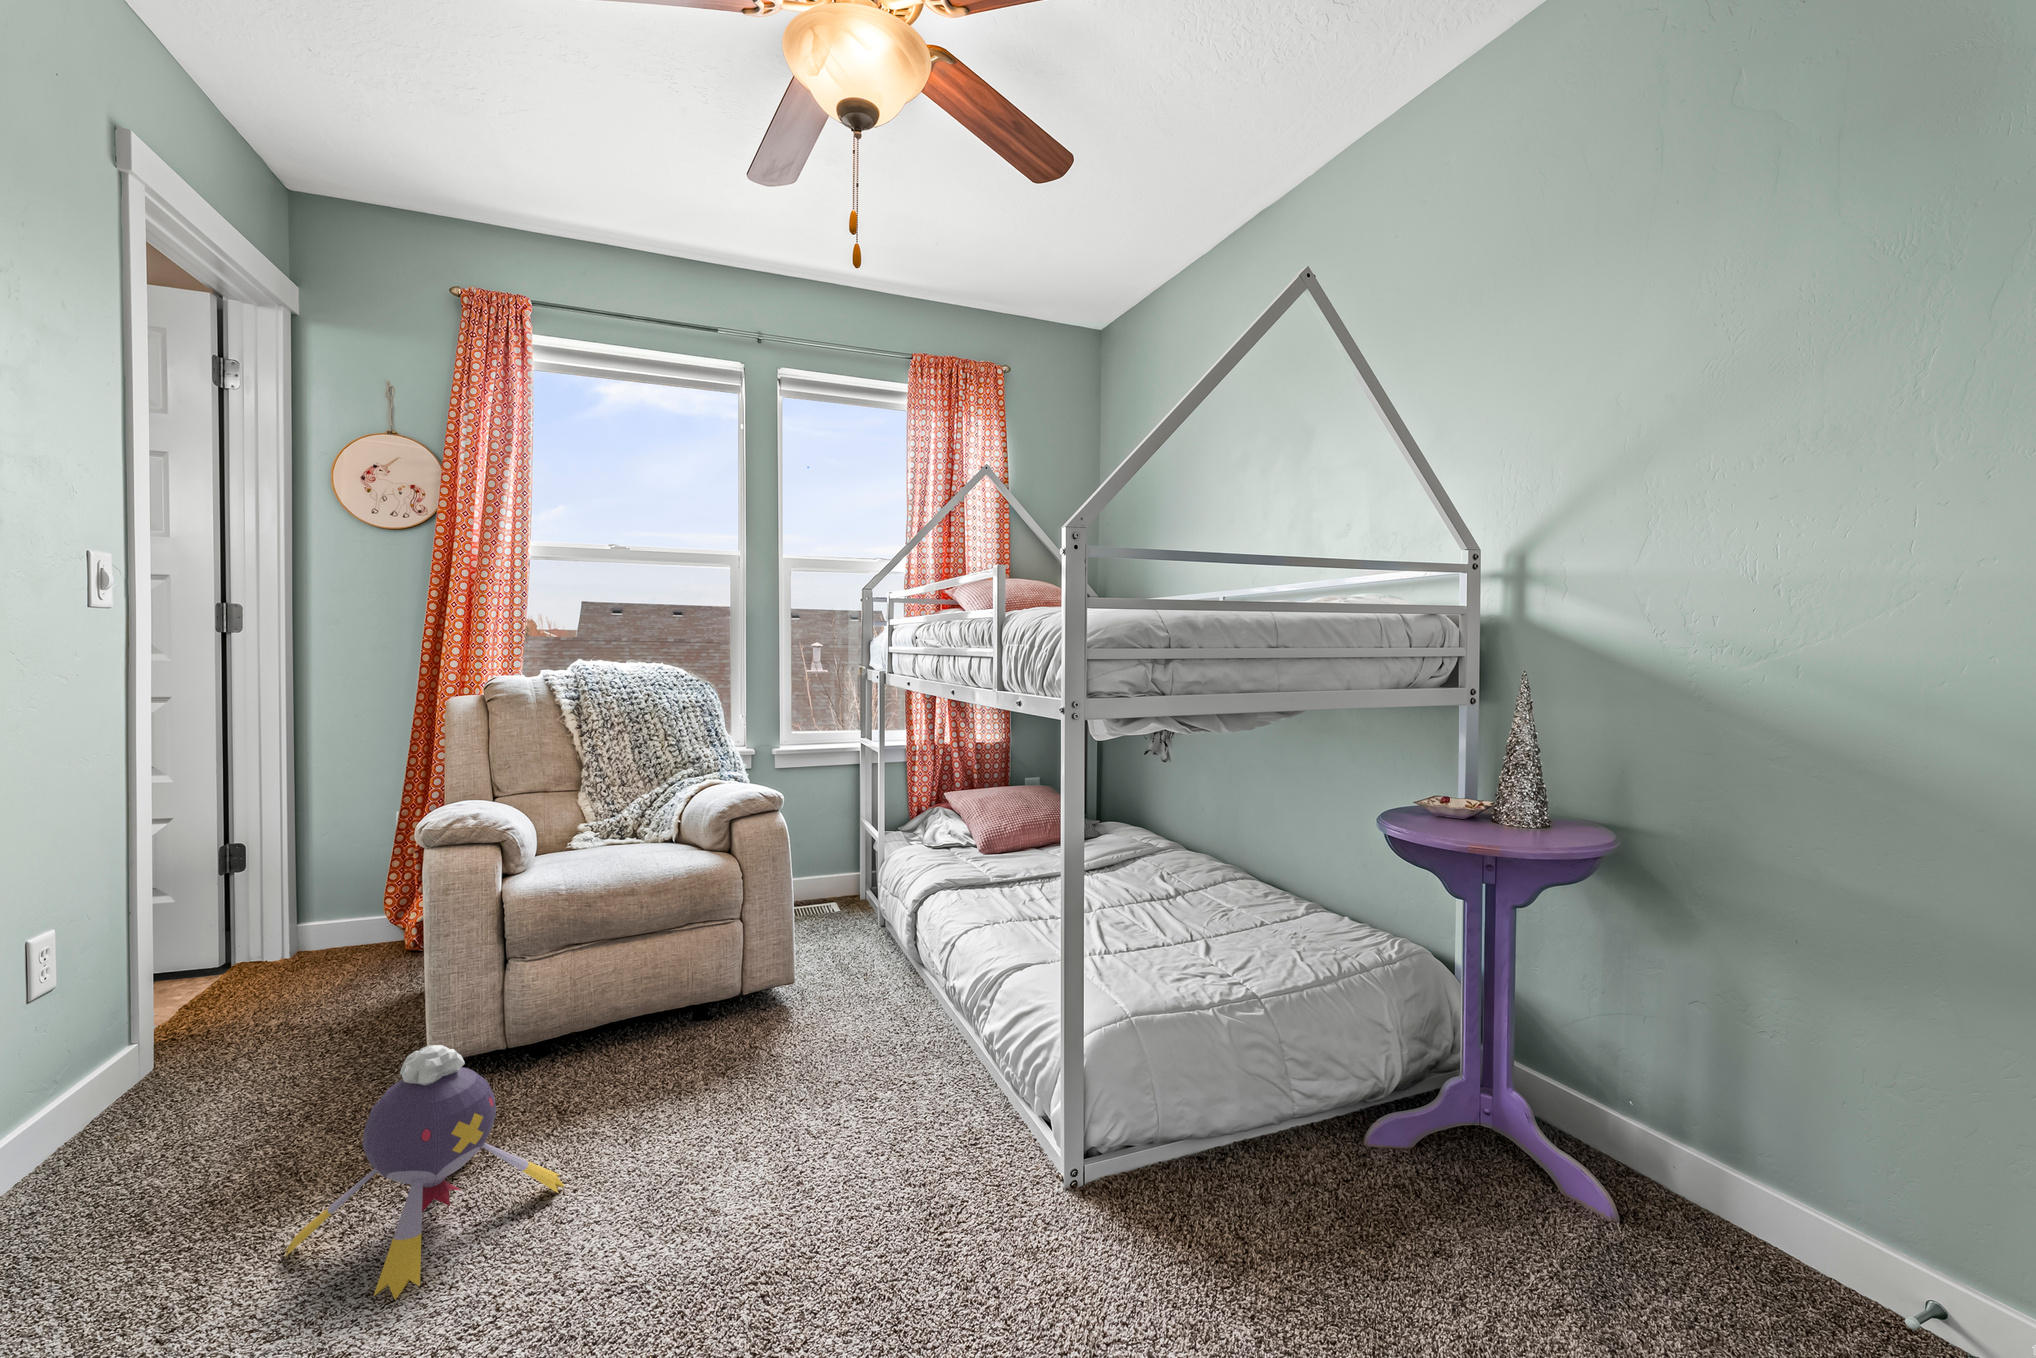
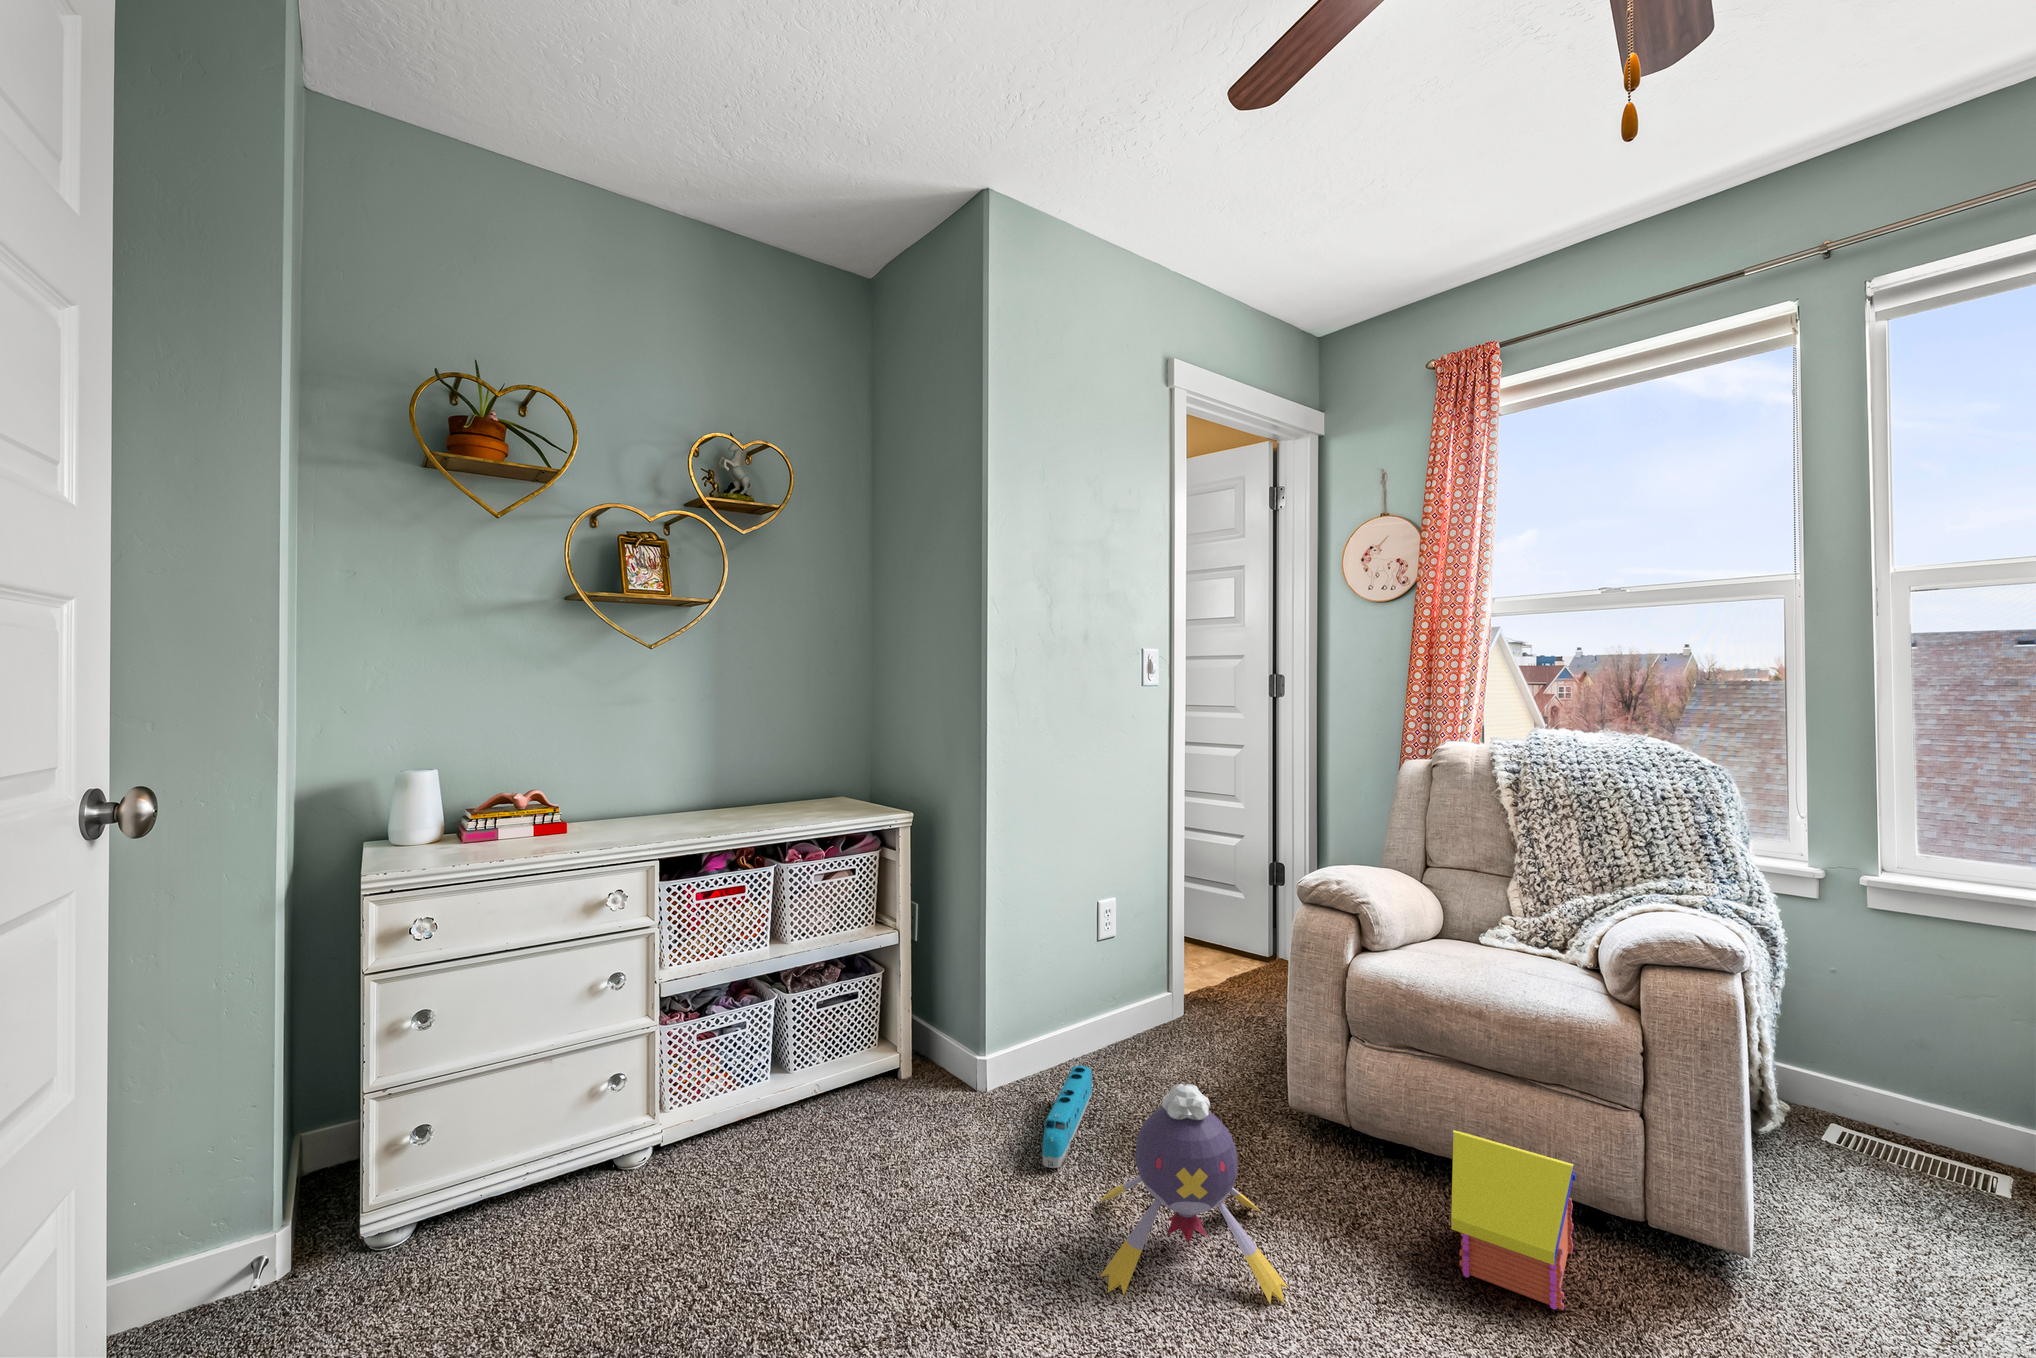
toy house: none [634,969,730,1089] -> present [1451,1130,1575,1310]
toy train: none [85,1155,179,1285] -> present [1042,1066,1092,1168]

